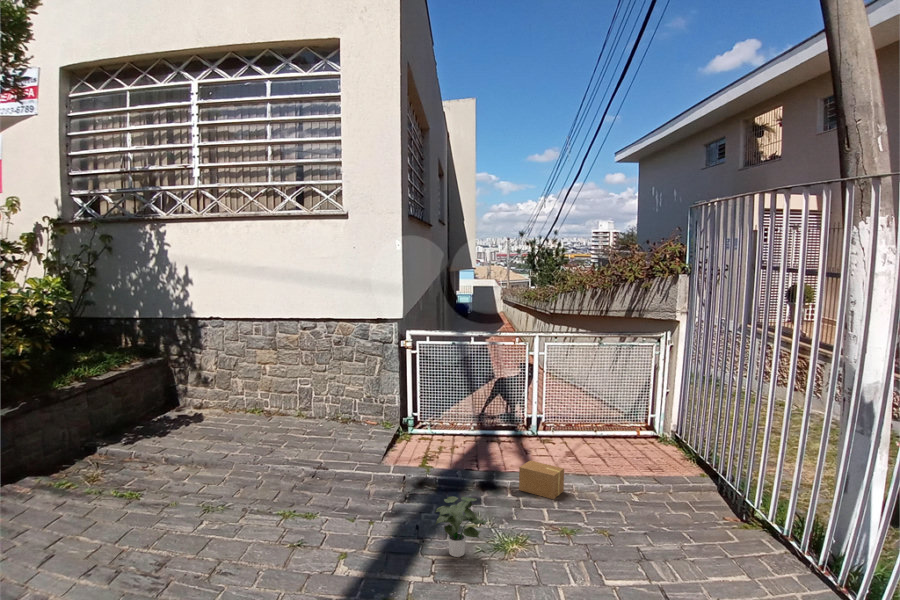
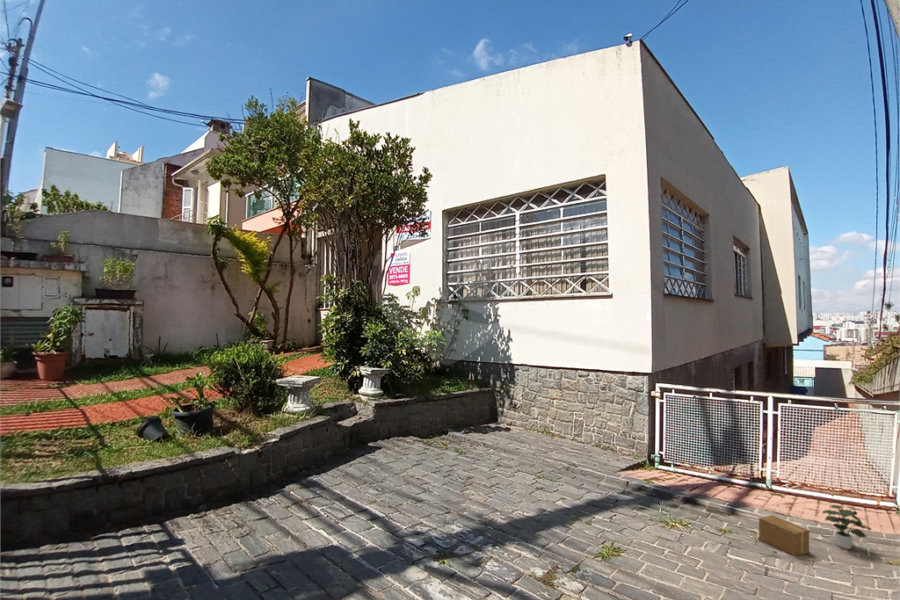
potted plant: present [436,496,487,557] -> present [823,505,871,549]

